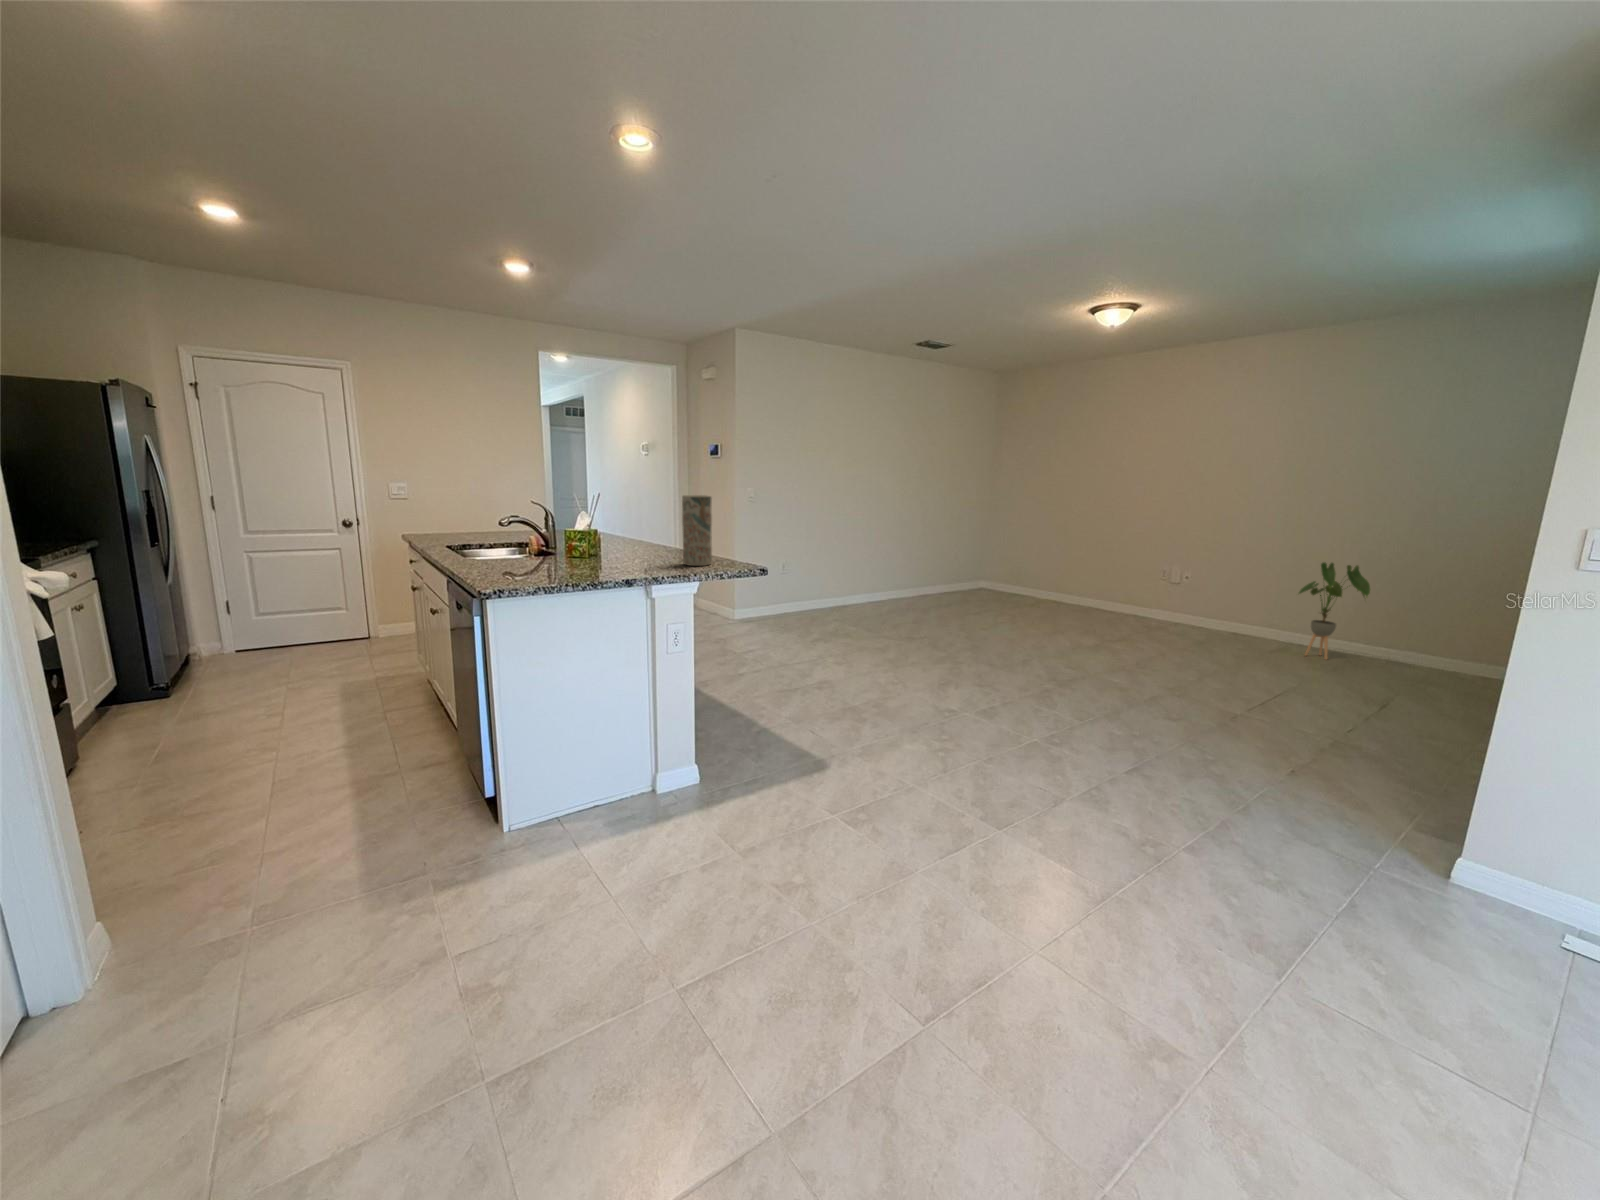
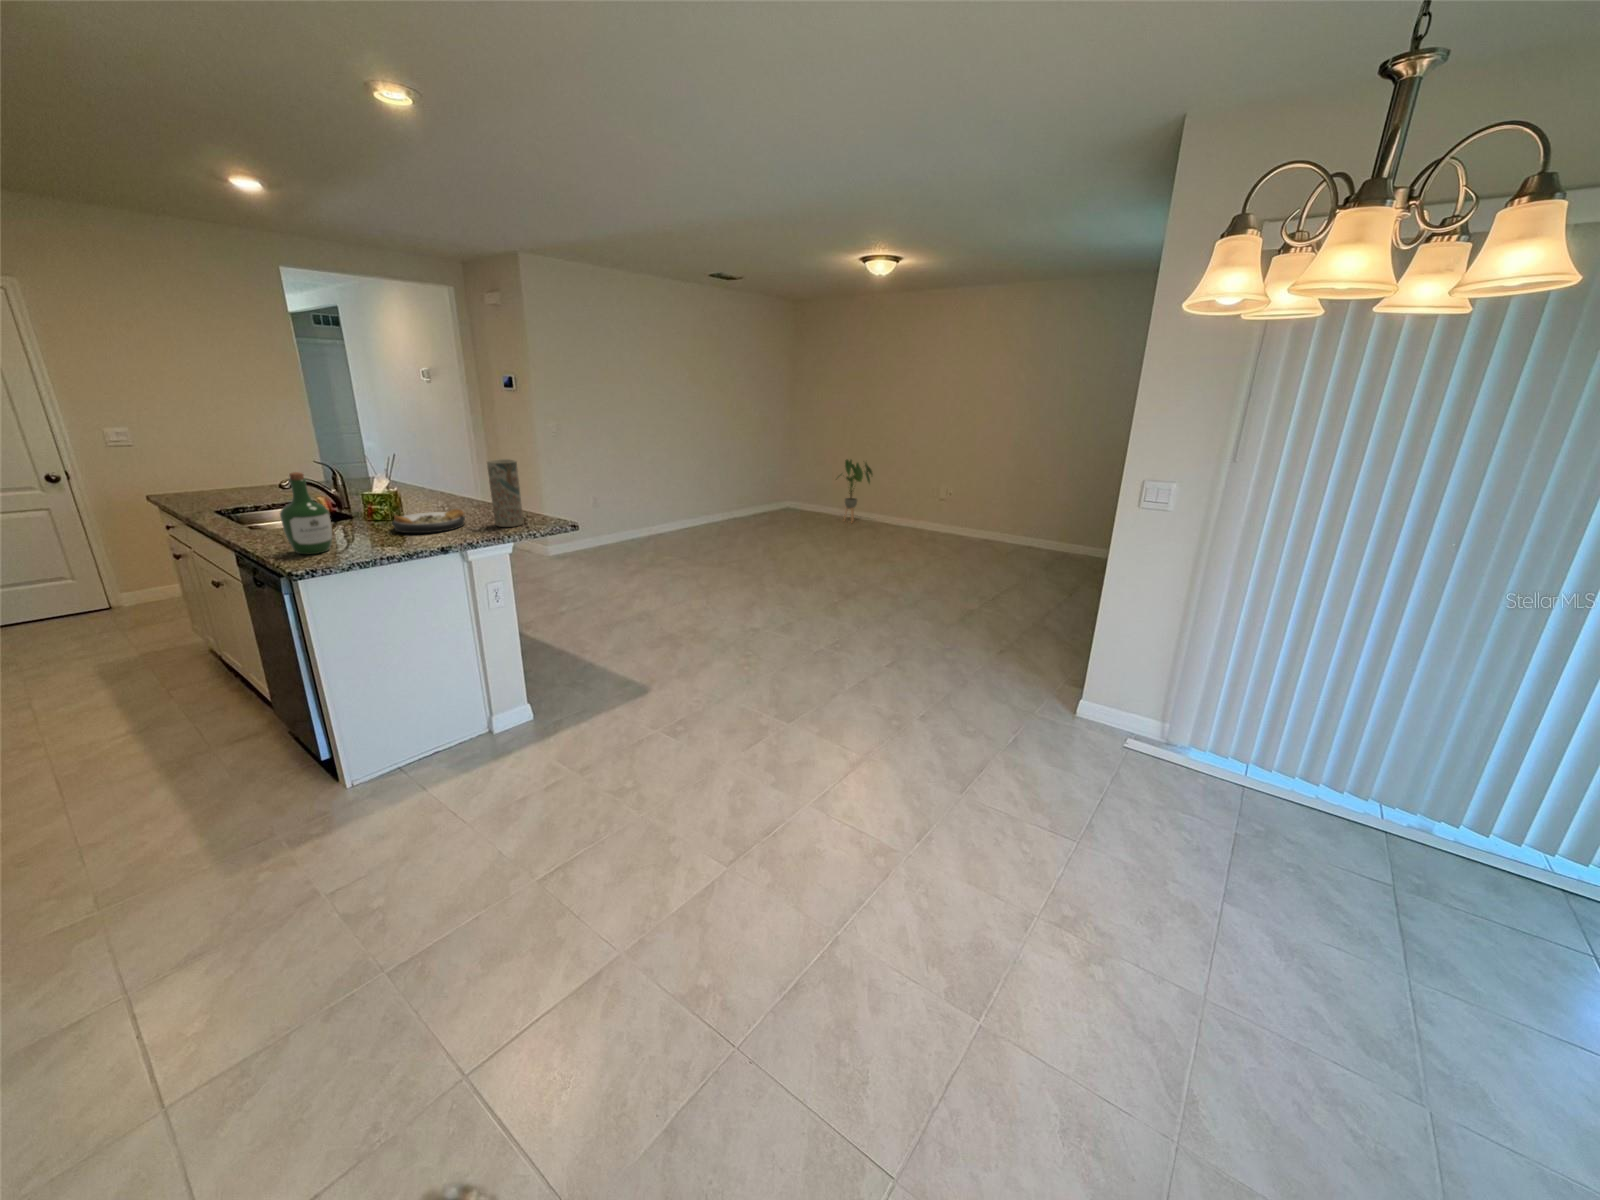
wine bottle: none [485,495,530,579] -> present [280,472,332,554]
plate: none [586,547,655,567] -> present [392,509,465,533]
house plant: present [1299,563,1370,659] -> present [839,460,873,522]

